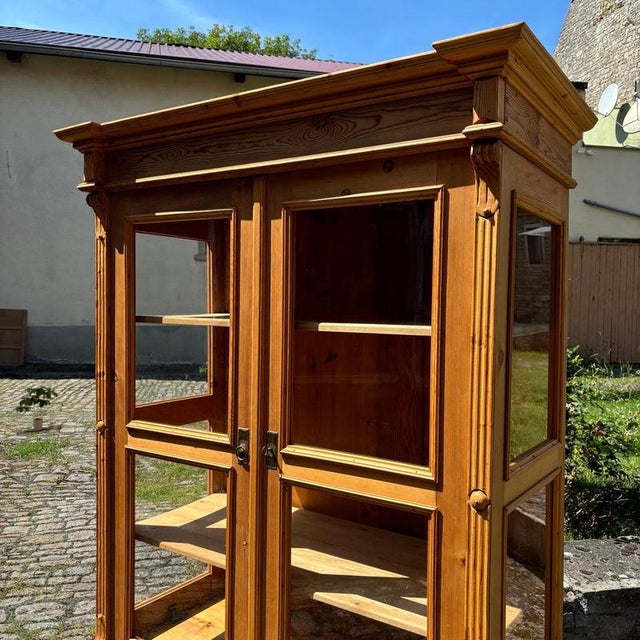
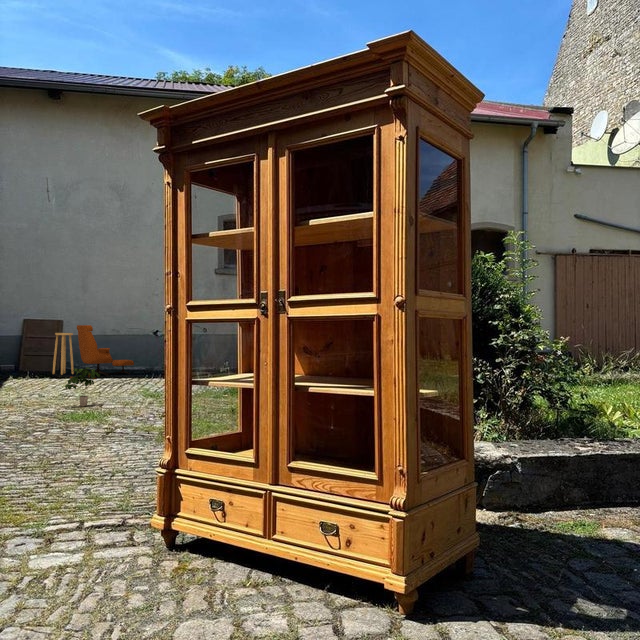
lounge chair: none [40,322,104,378] -> present [77,325,134,376]
stool: none [14,329,38,375] -> present [53,333,74,375]

